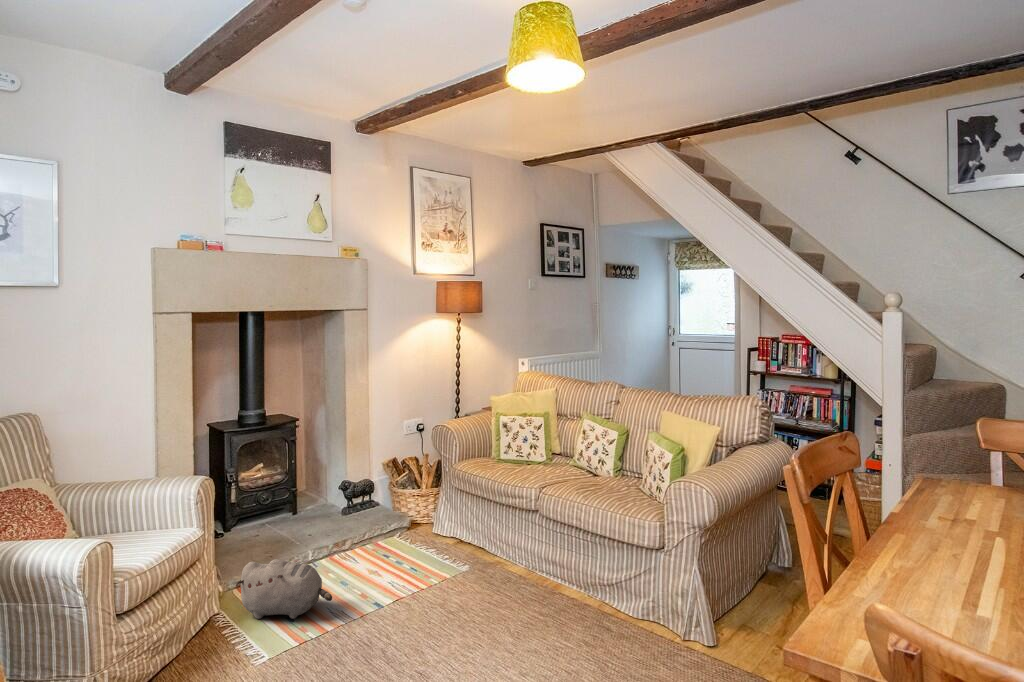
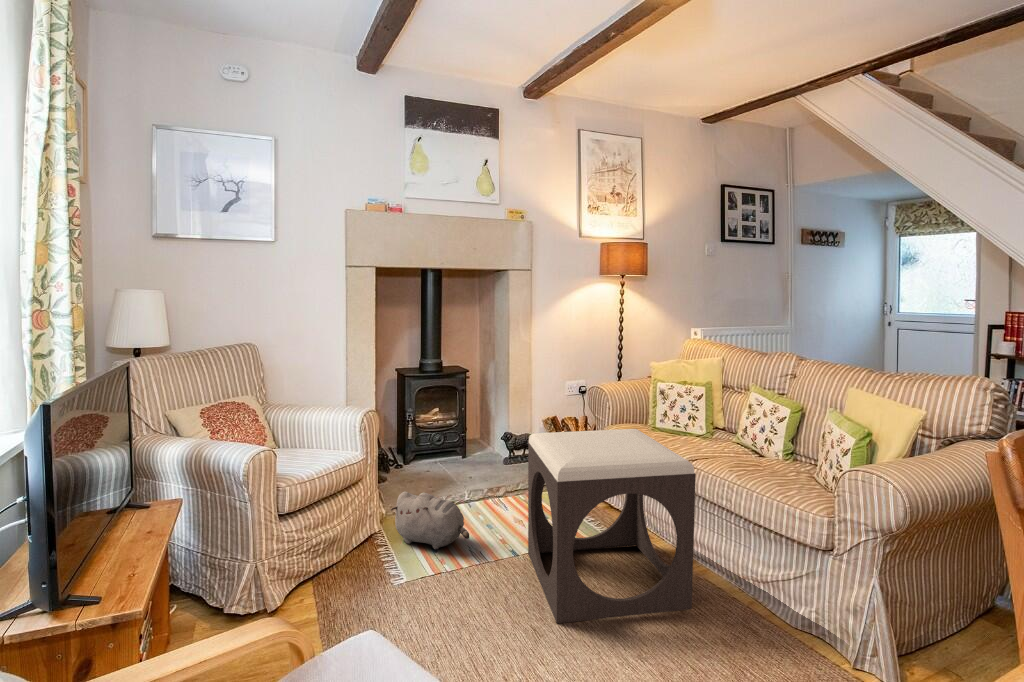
footstool: none [391,465,557,665] -> present [528,429,696,623]

